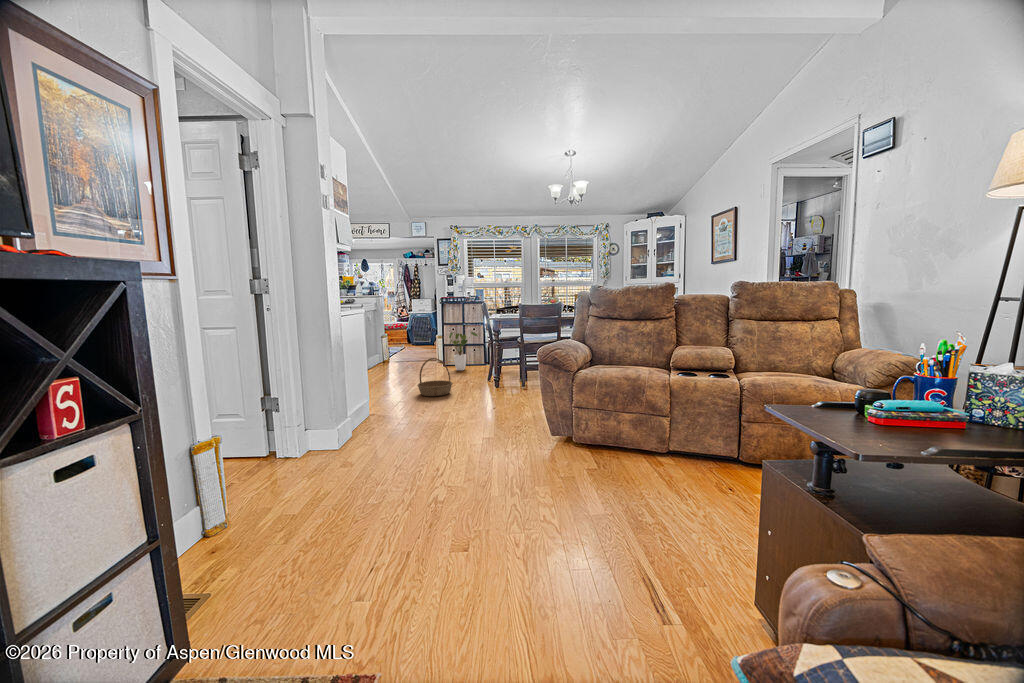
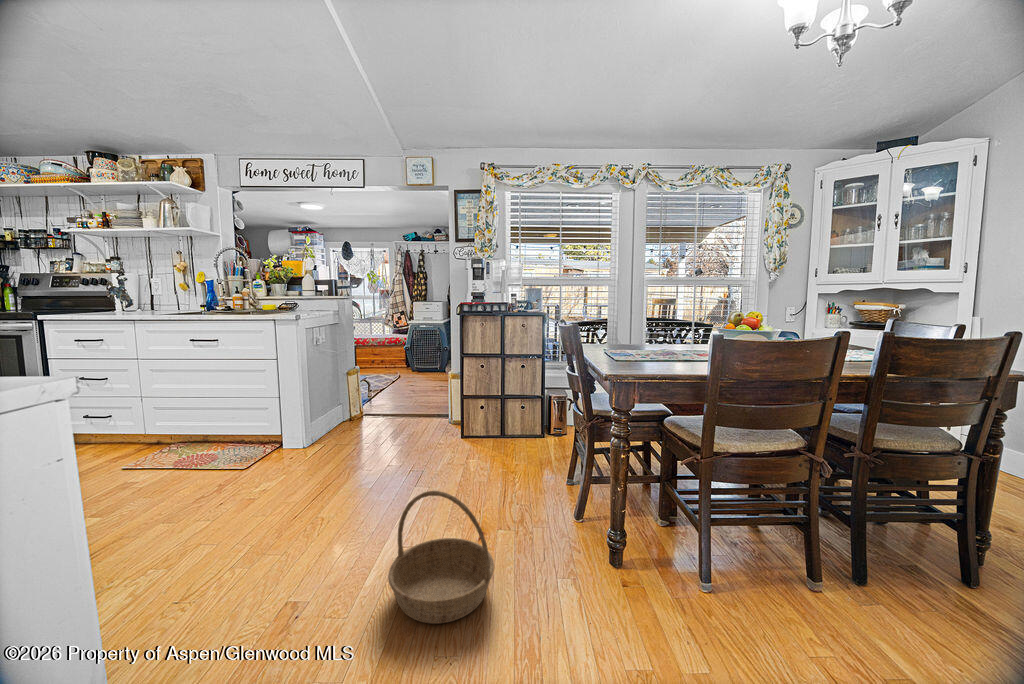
house plant: present [449,332,478,370] -> none [474,372,533,456]

